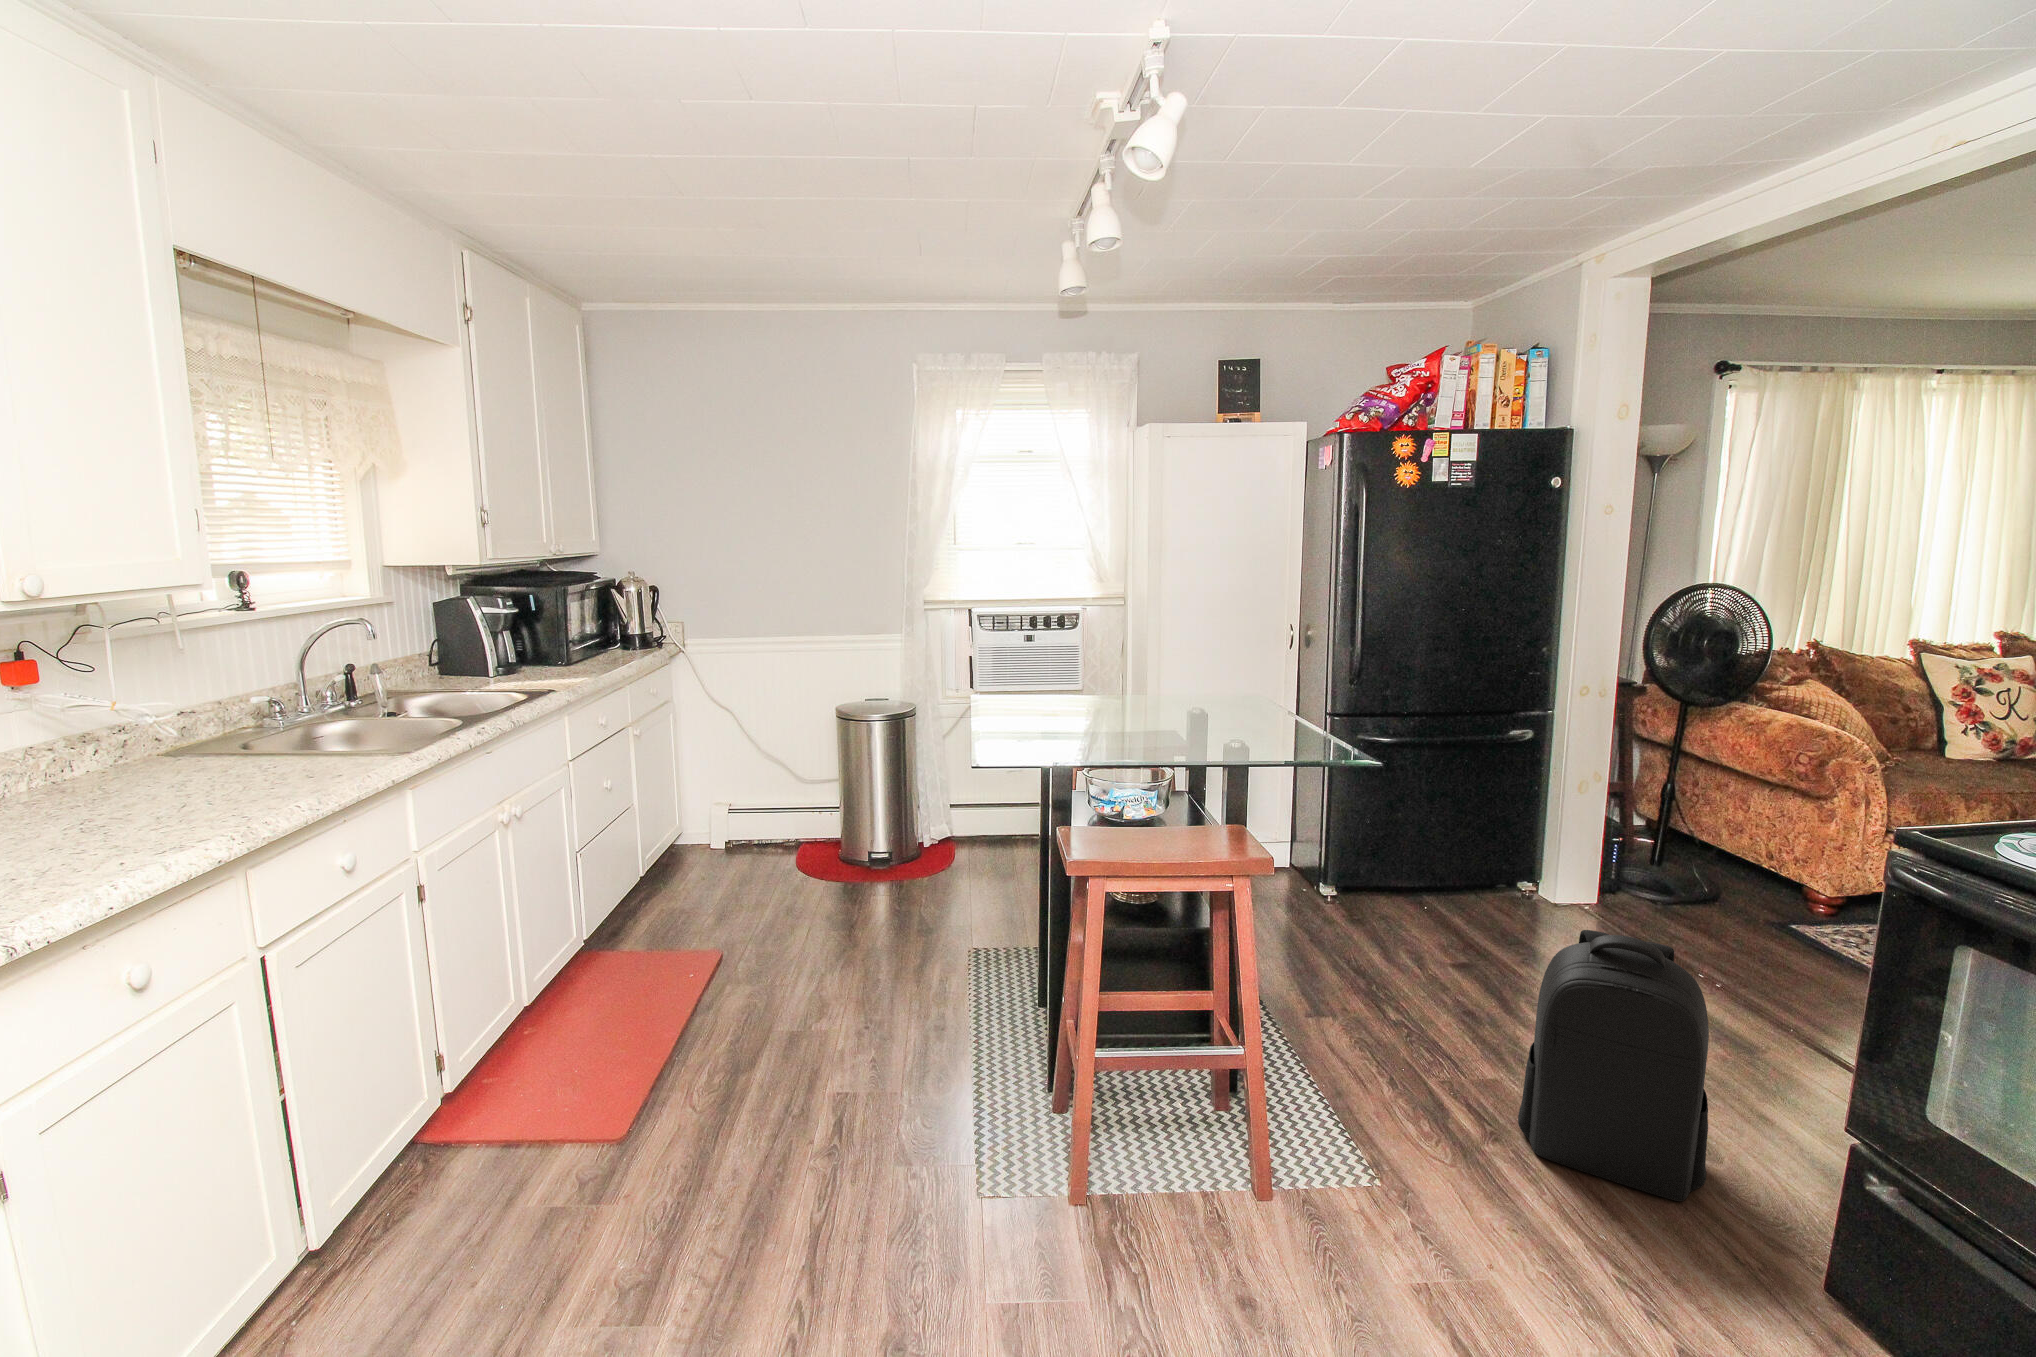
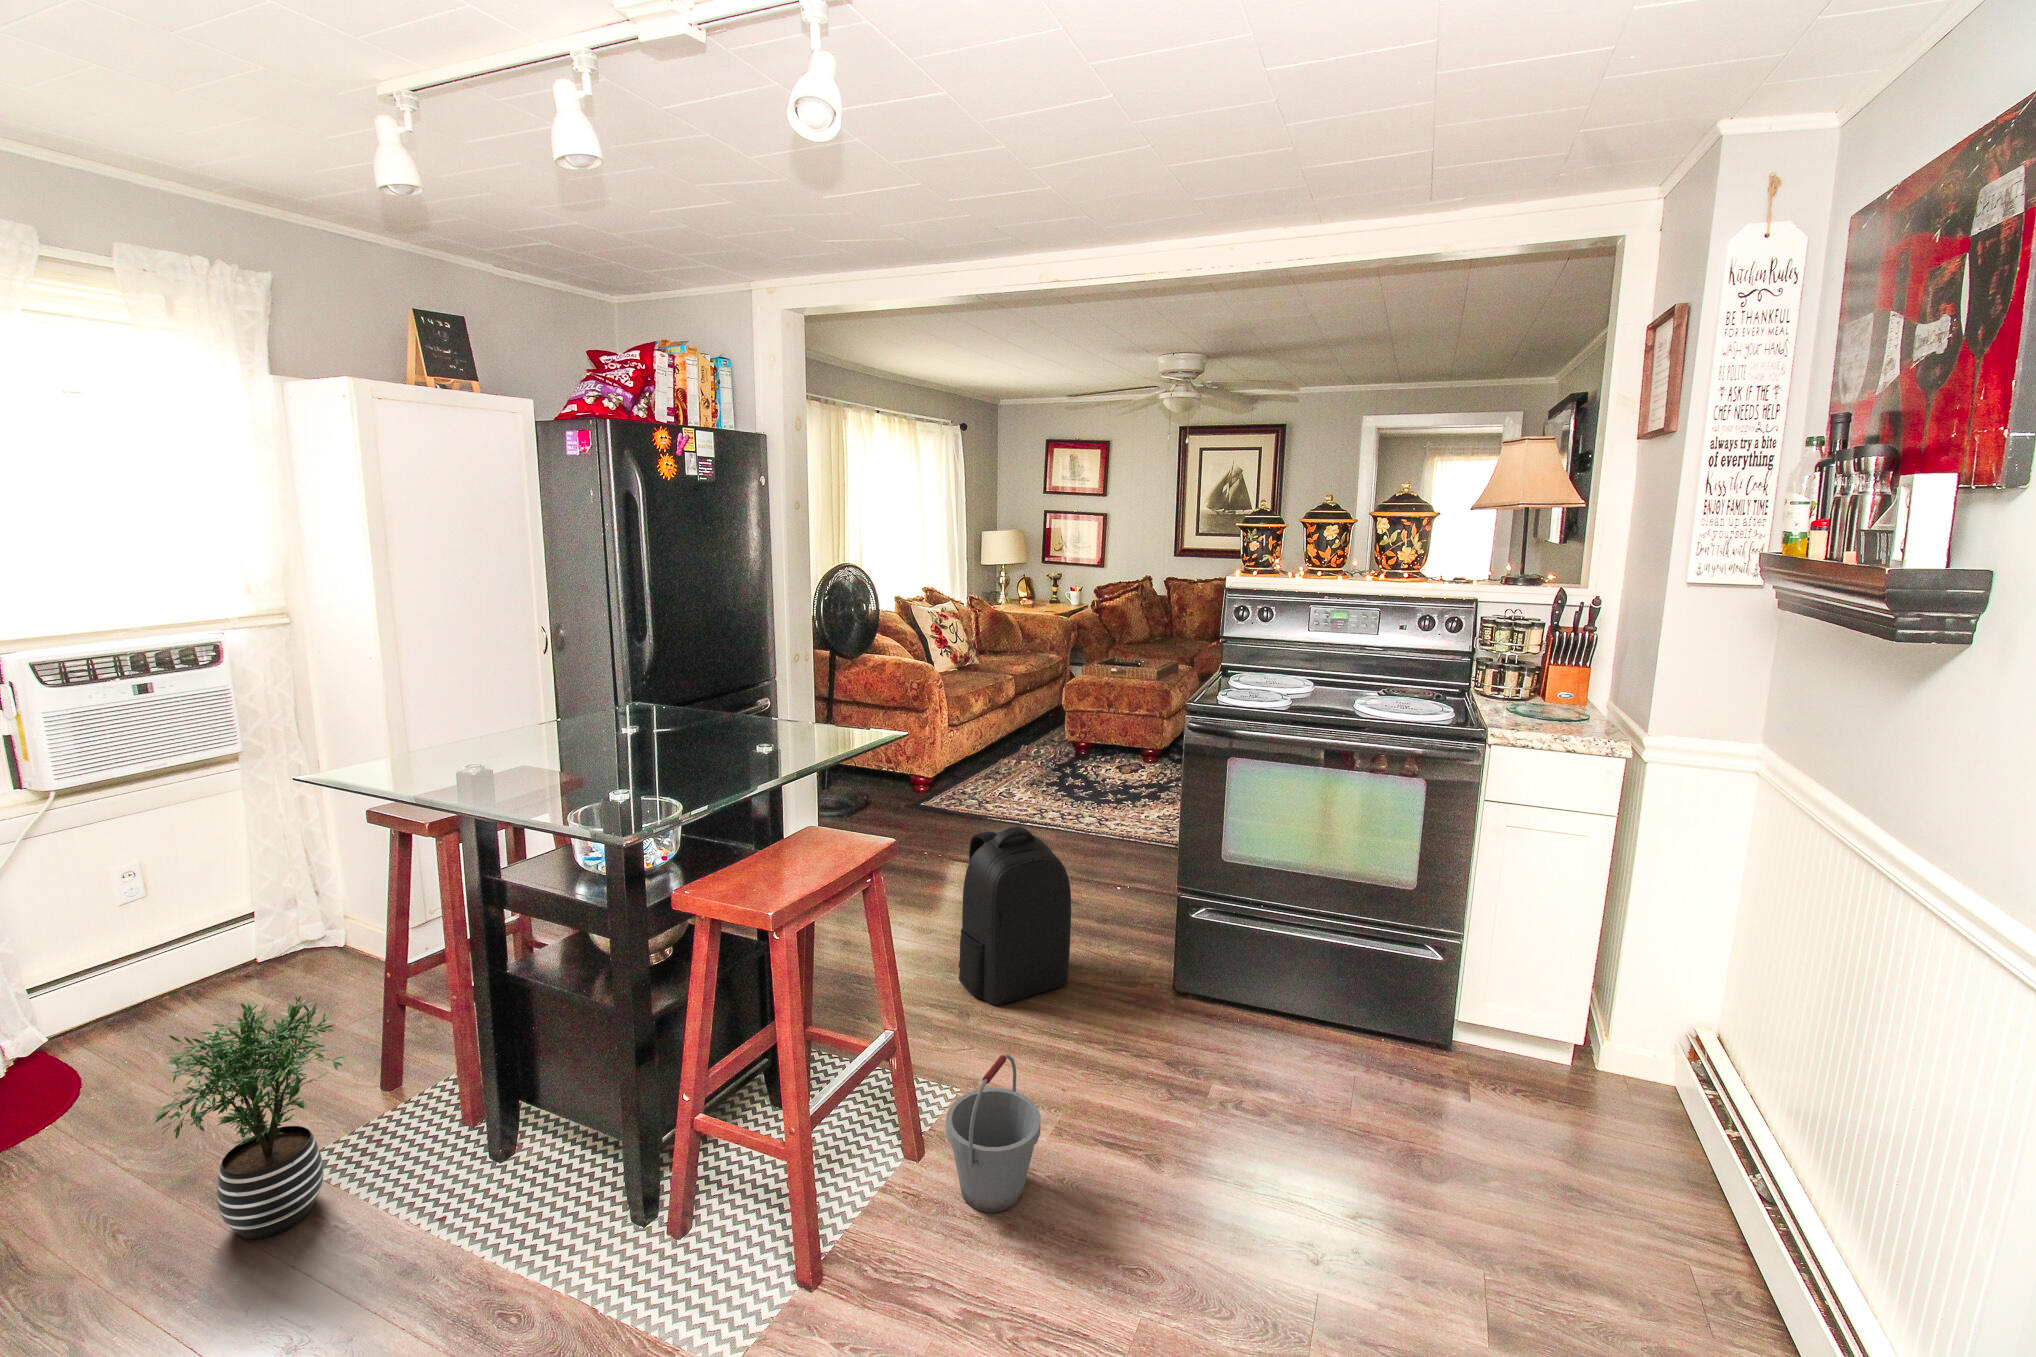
potted plant: none [892,822,992,965] -> present [154,996,346,1239]
bucket: none [1224,1126,1346,1302] -> present [946,1054,1041,1213]

